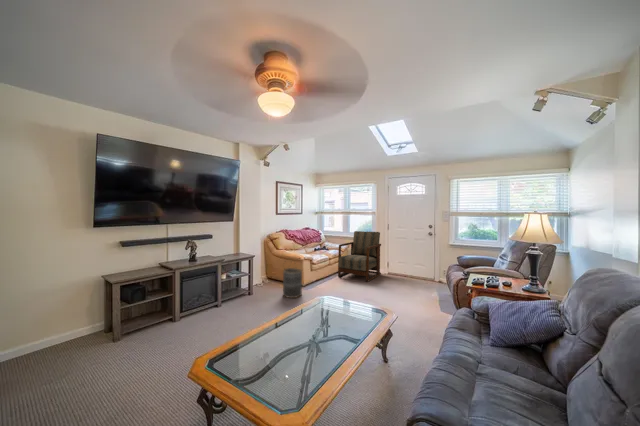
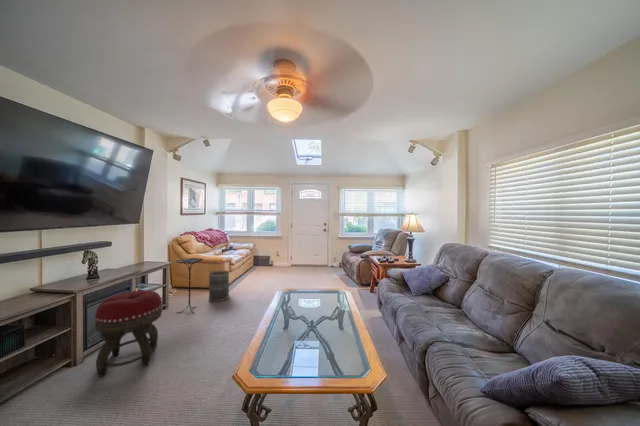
armchair: present [338,231,381,282] -> none [251,230,286,274]
side table: none [252,253,274,304] -> present [176,258,203,313]
footstool: none [175,274,222,337] -> present [95,290,162,377]

